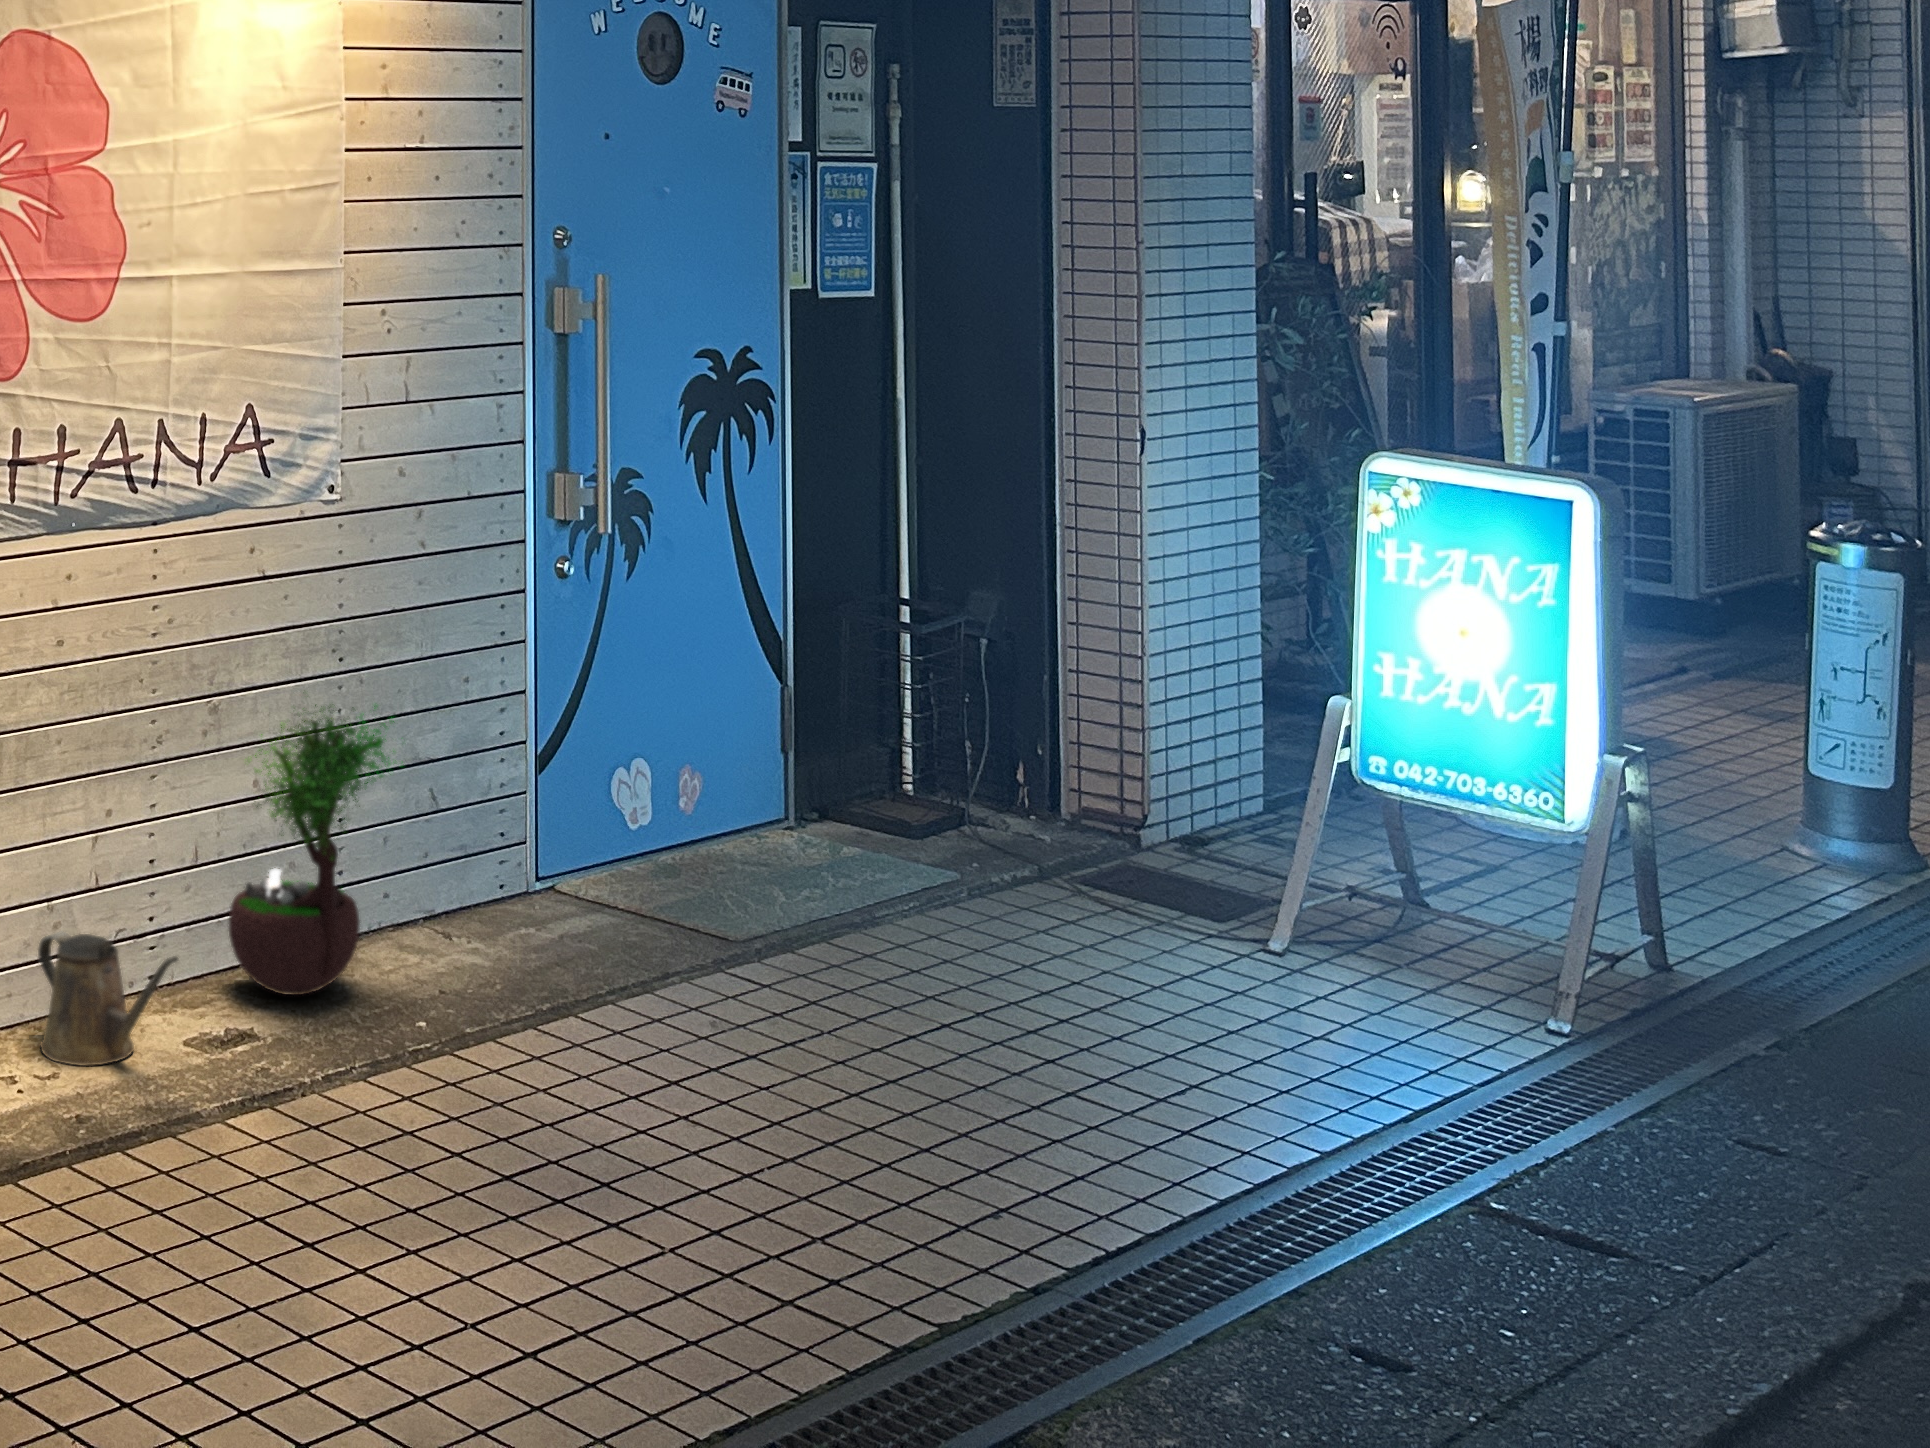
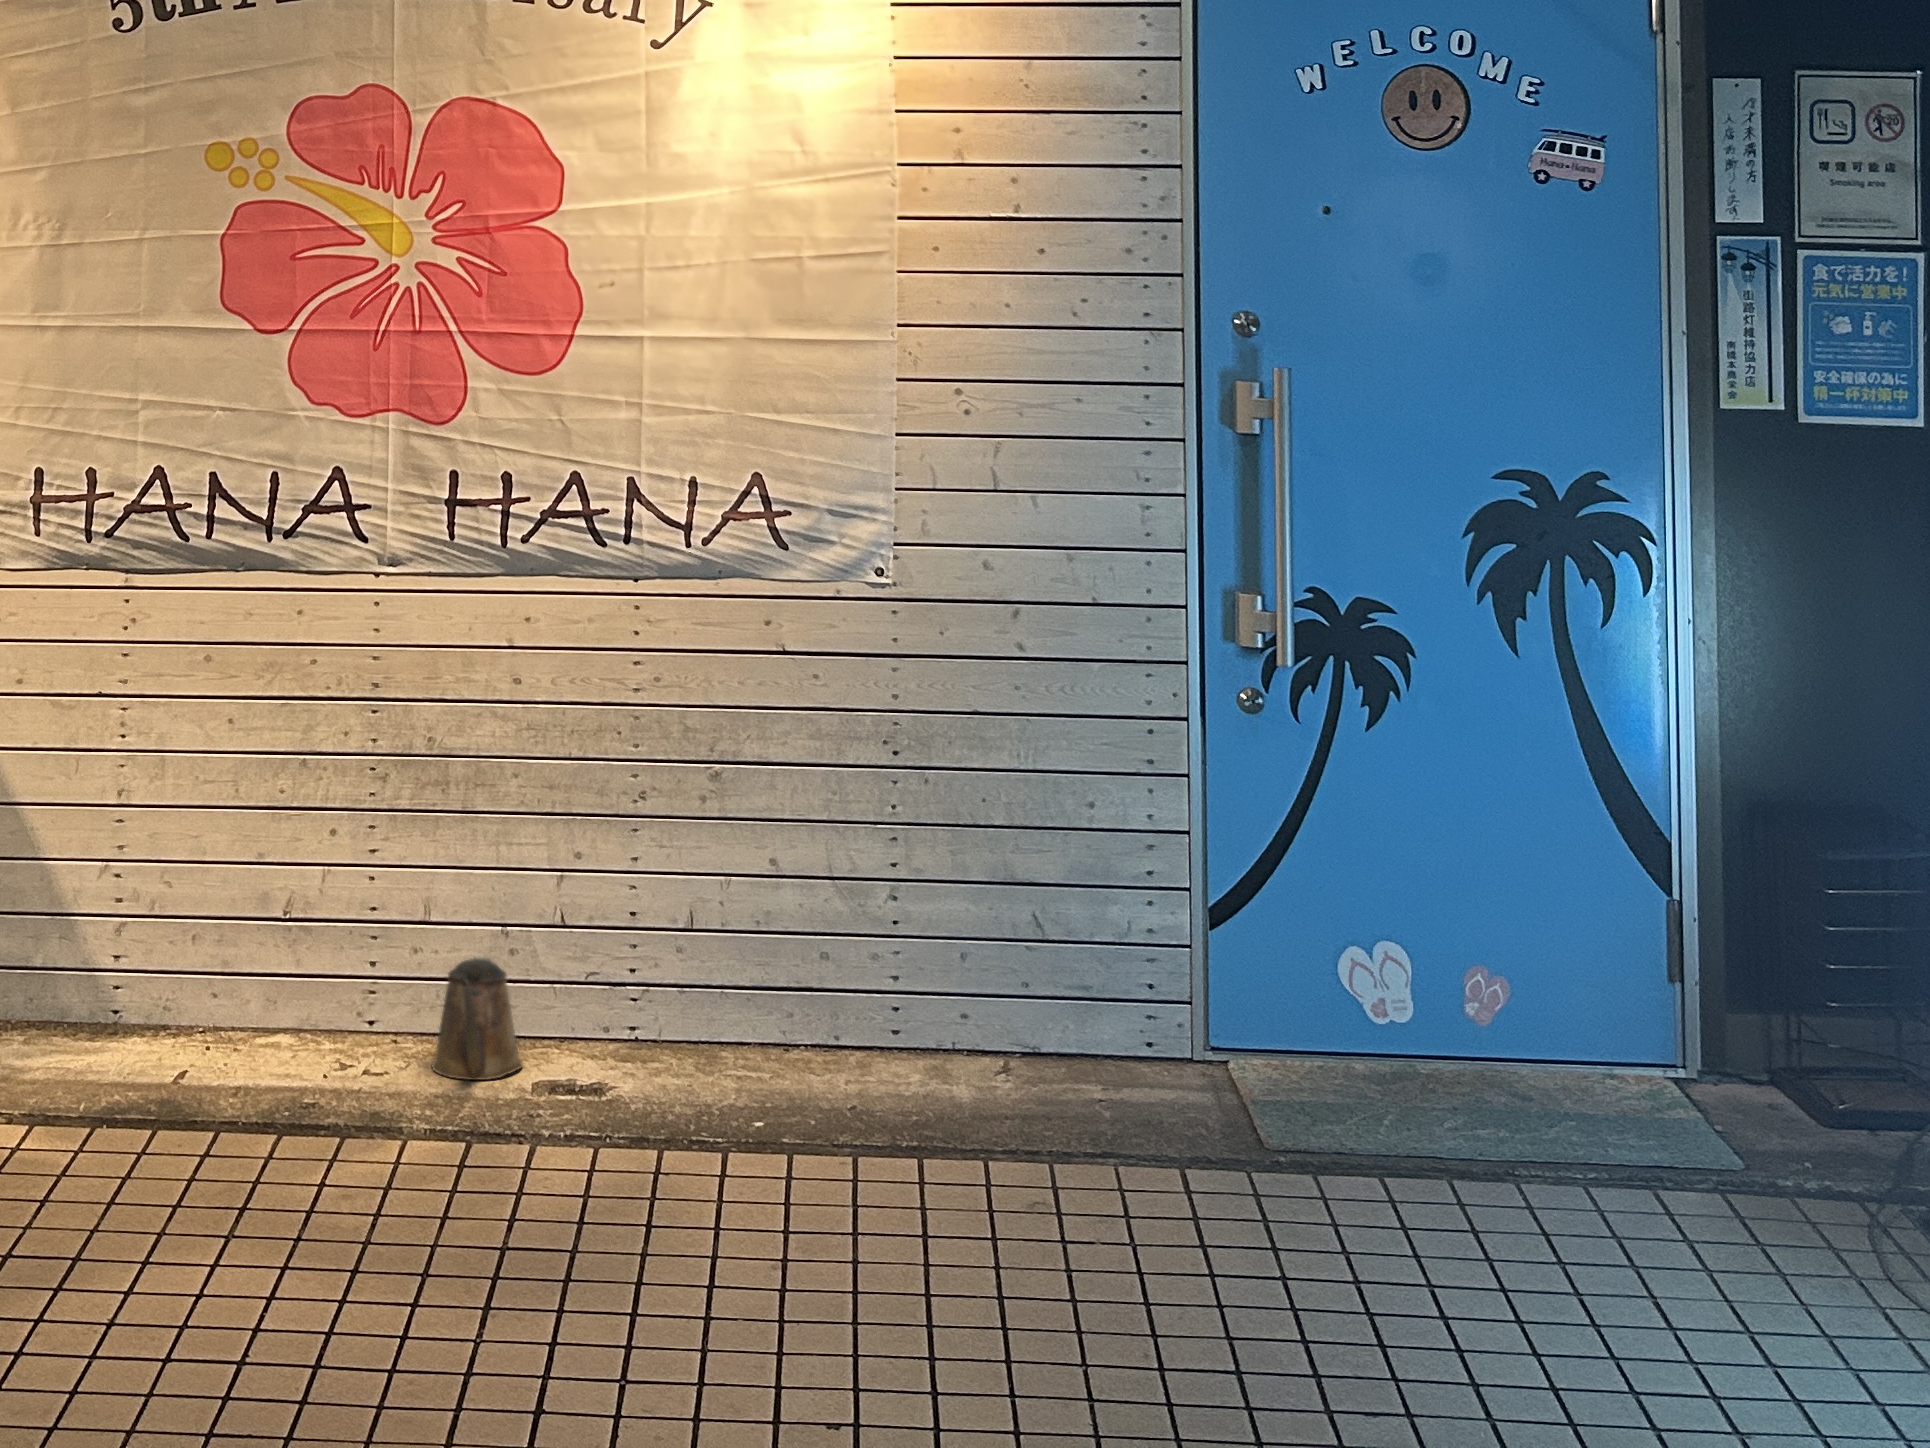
potted tree: present [229,705,404,995] -> none [648,767,834,1081]

